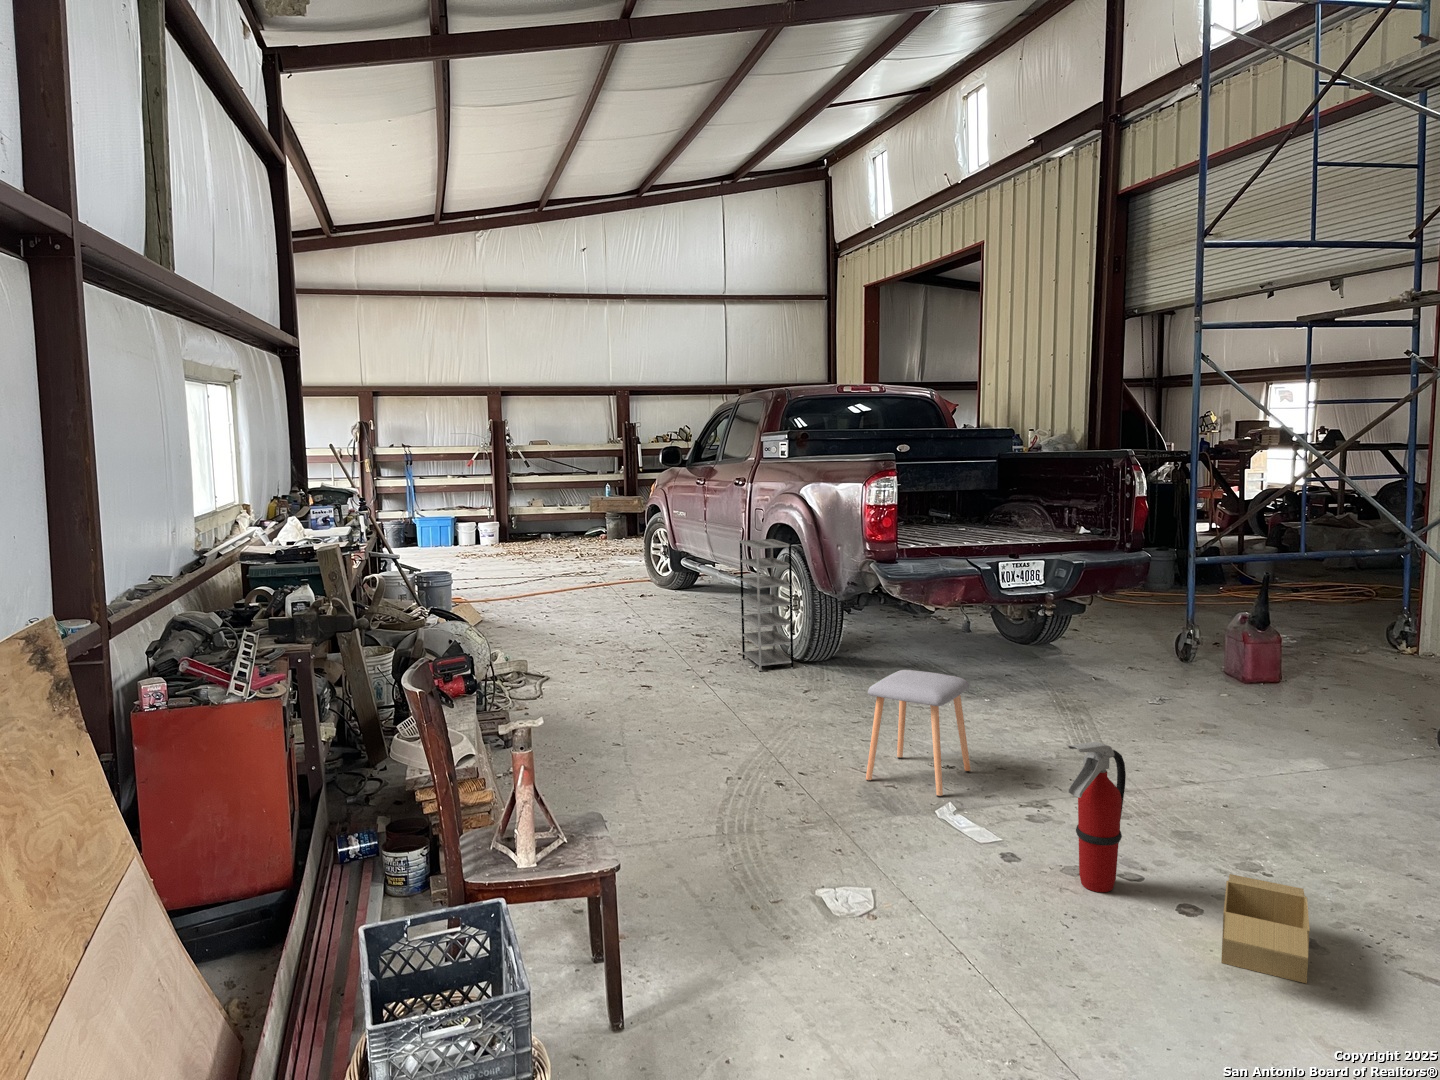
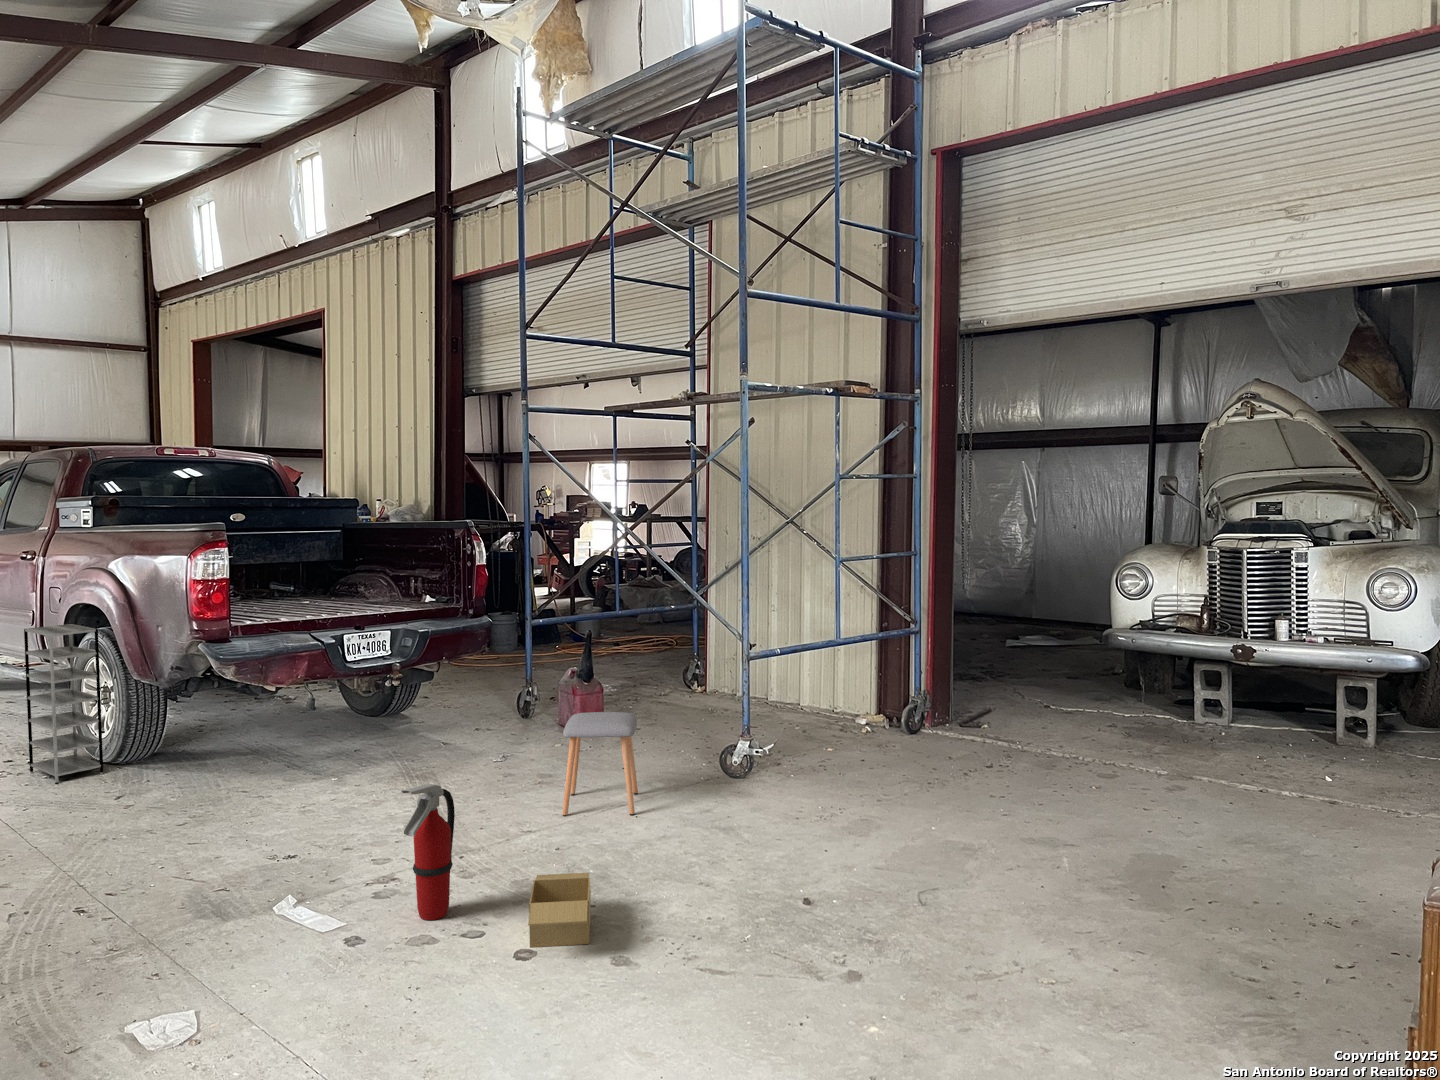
stool: present [866,670,971,797] -> present [562,712,638,816]

